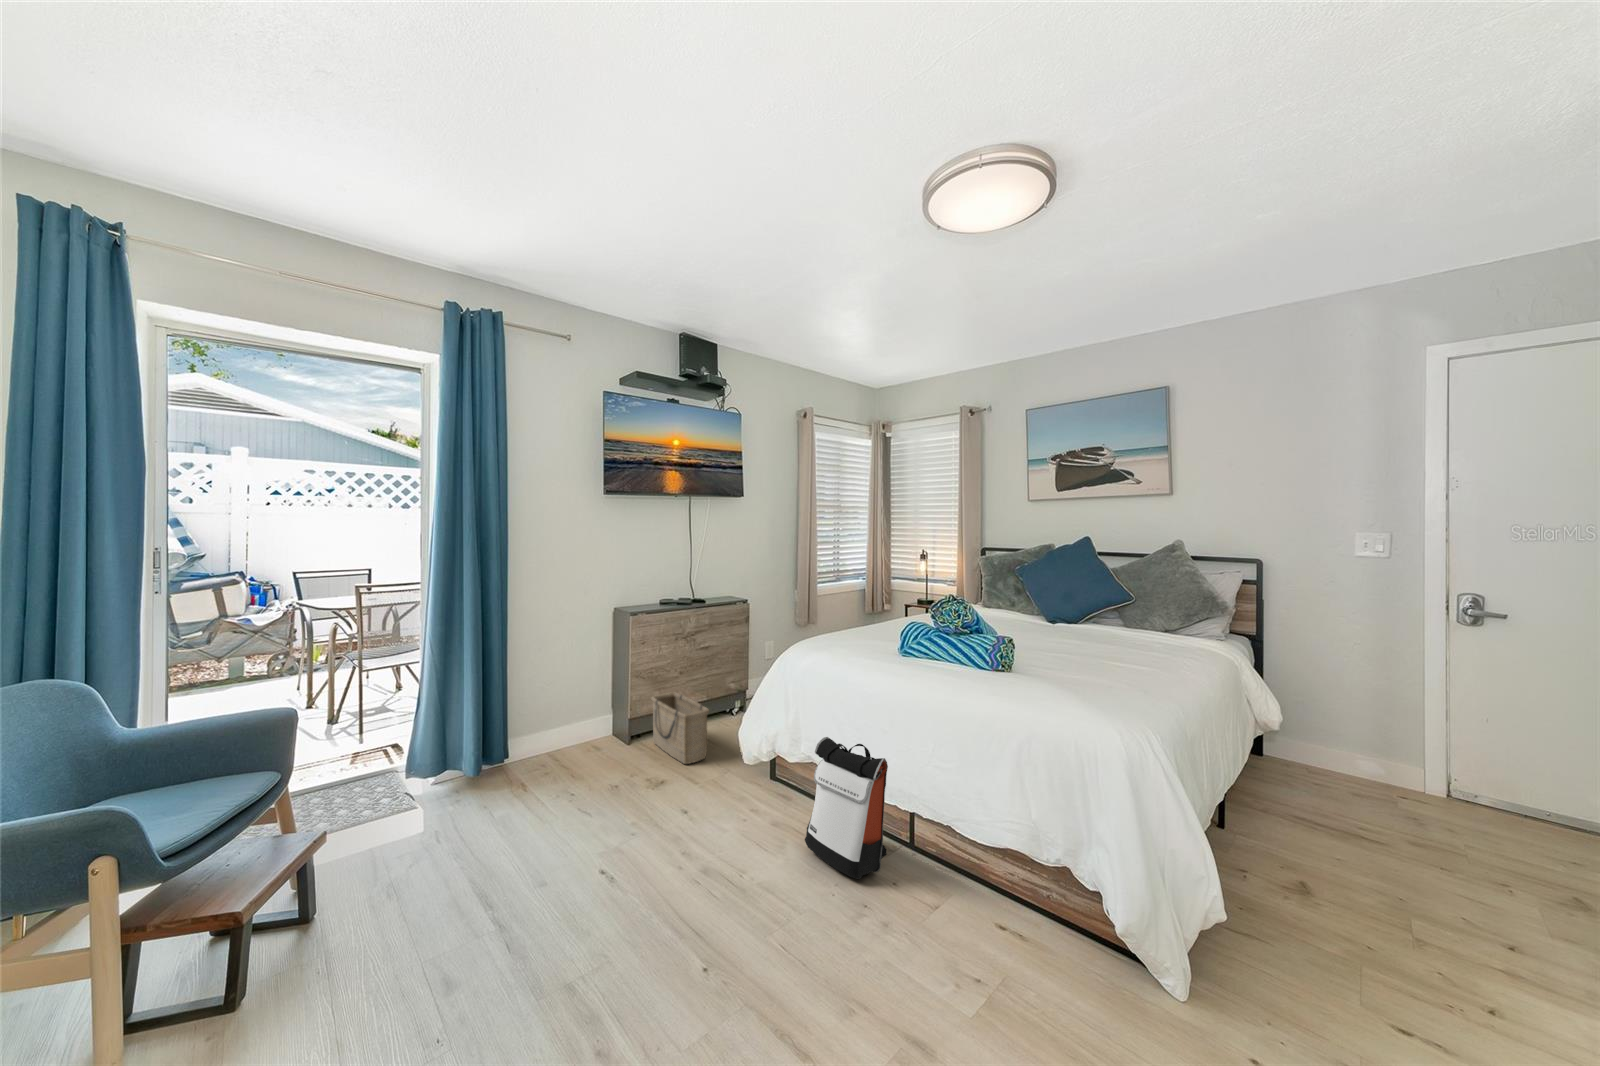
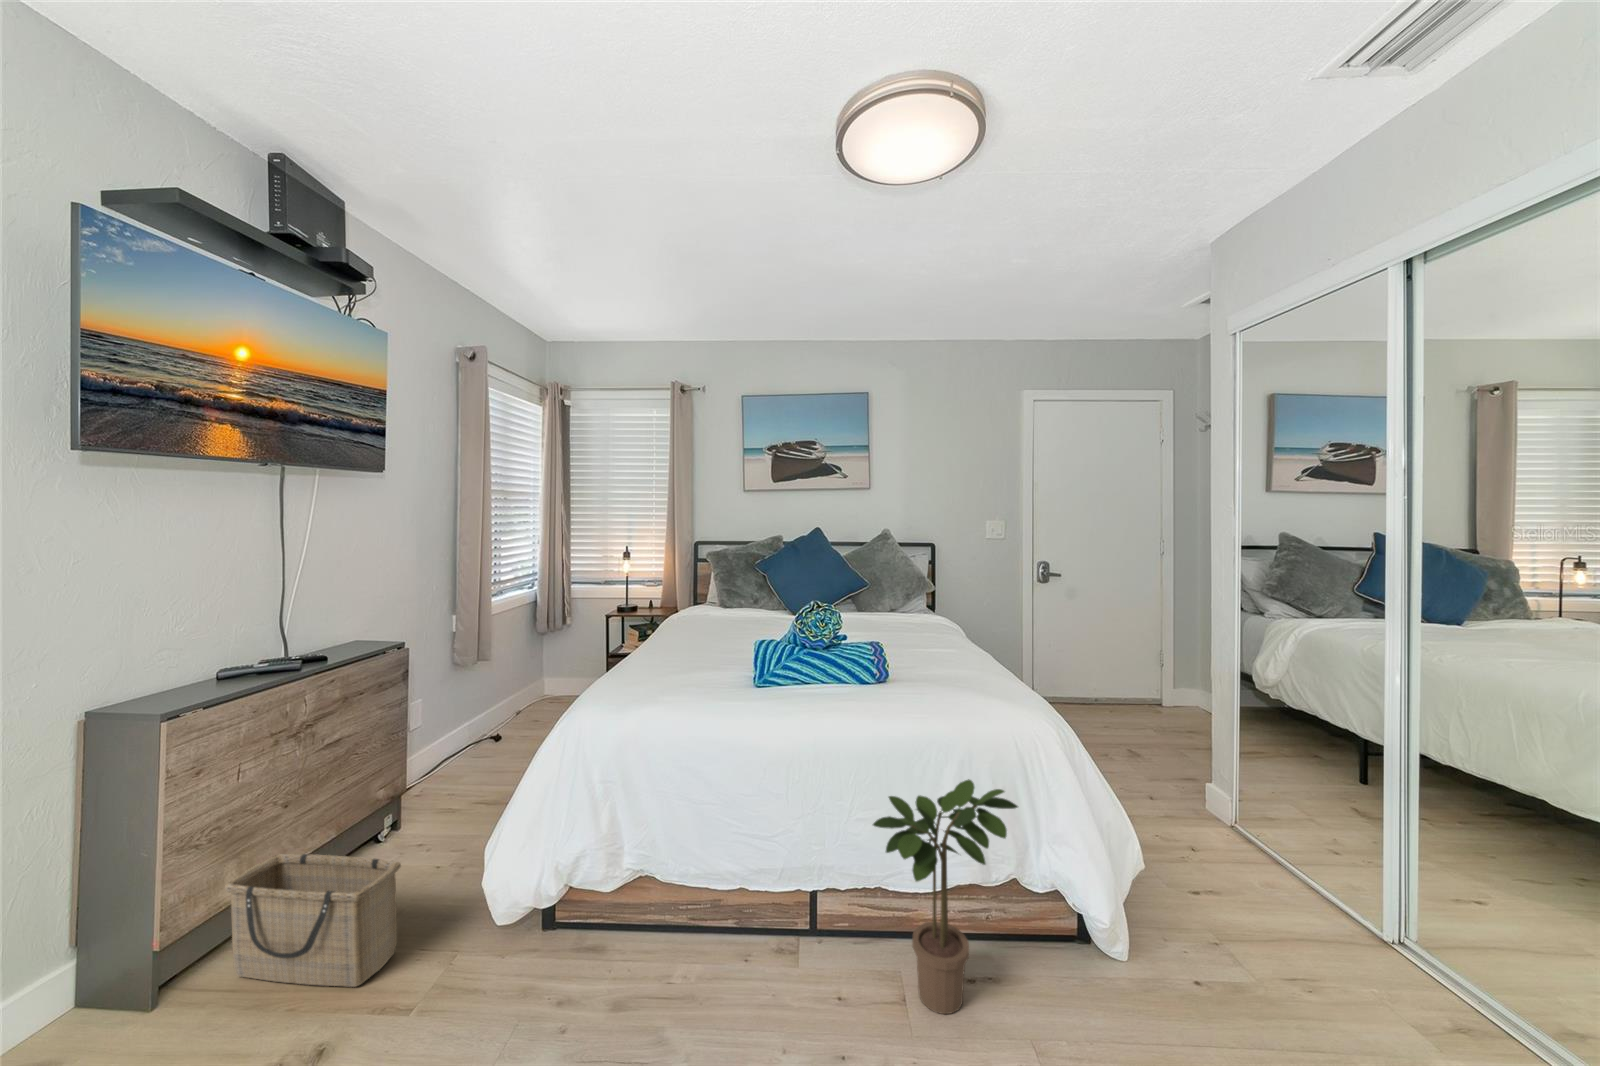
backpack: present [805,737,888,879] -> none [704,828,822,1024]
potted plant: none [909,742,1027,933] -> present [873,779,1018,1014]

